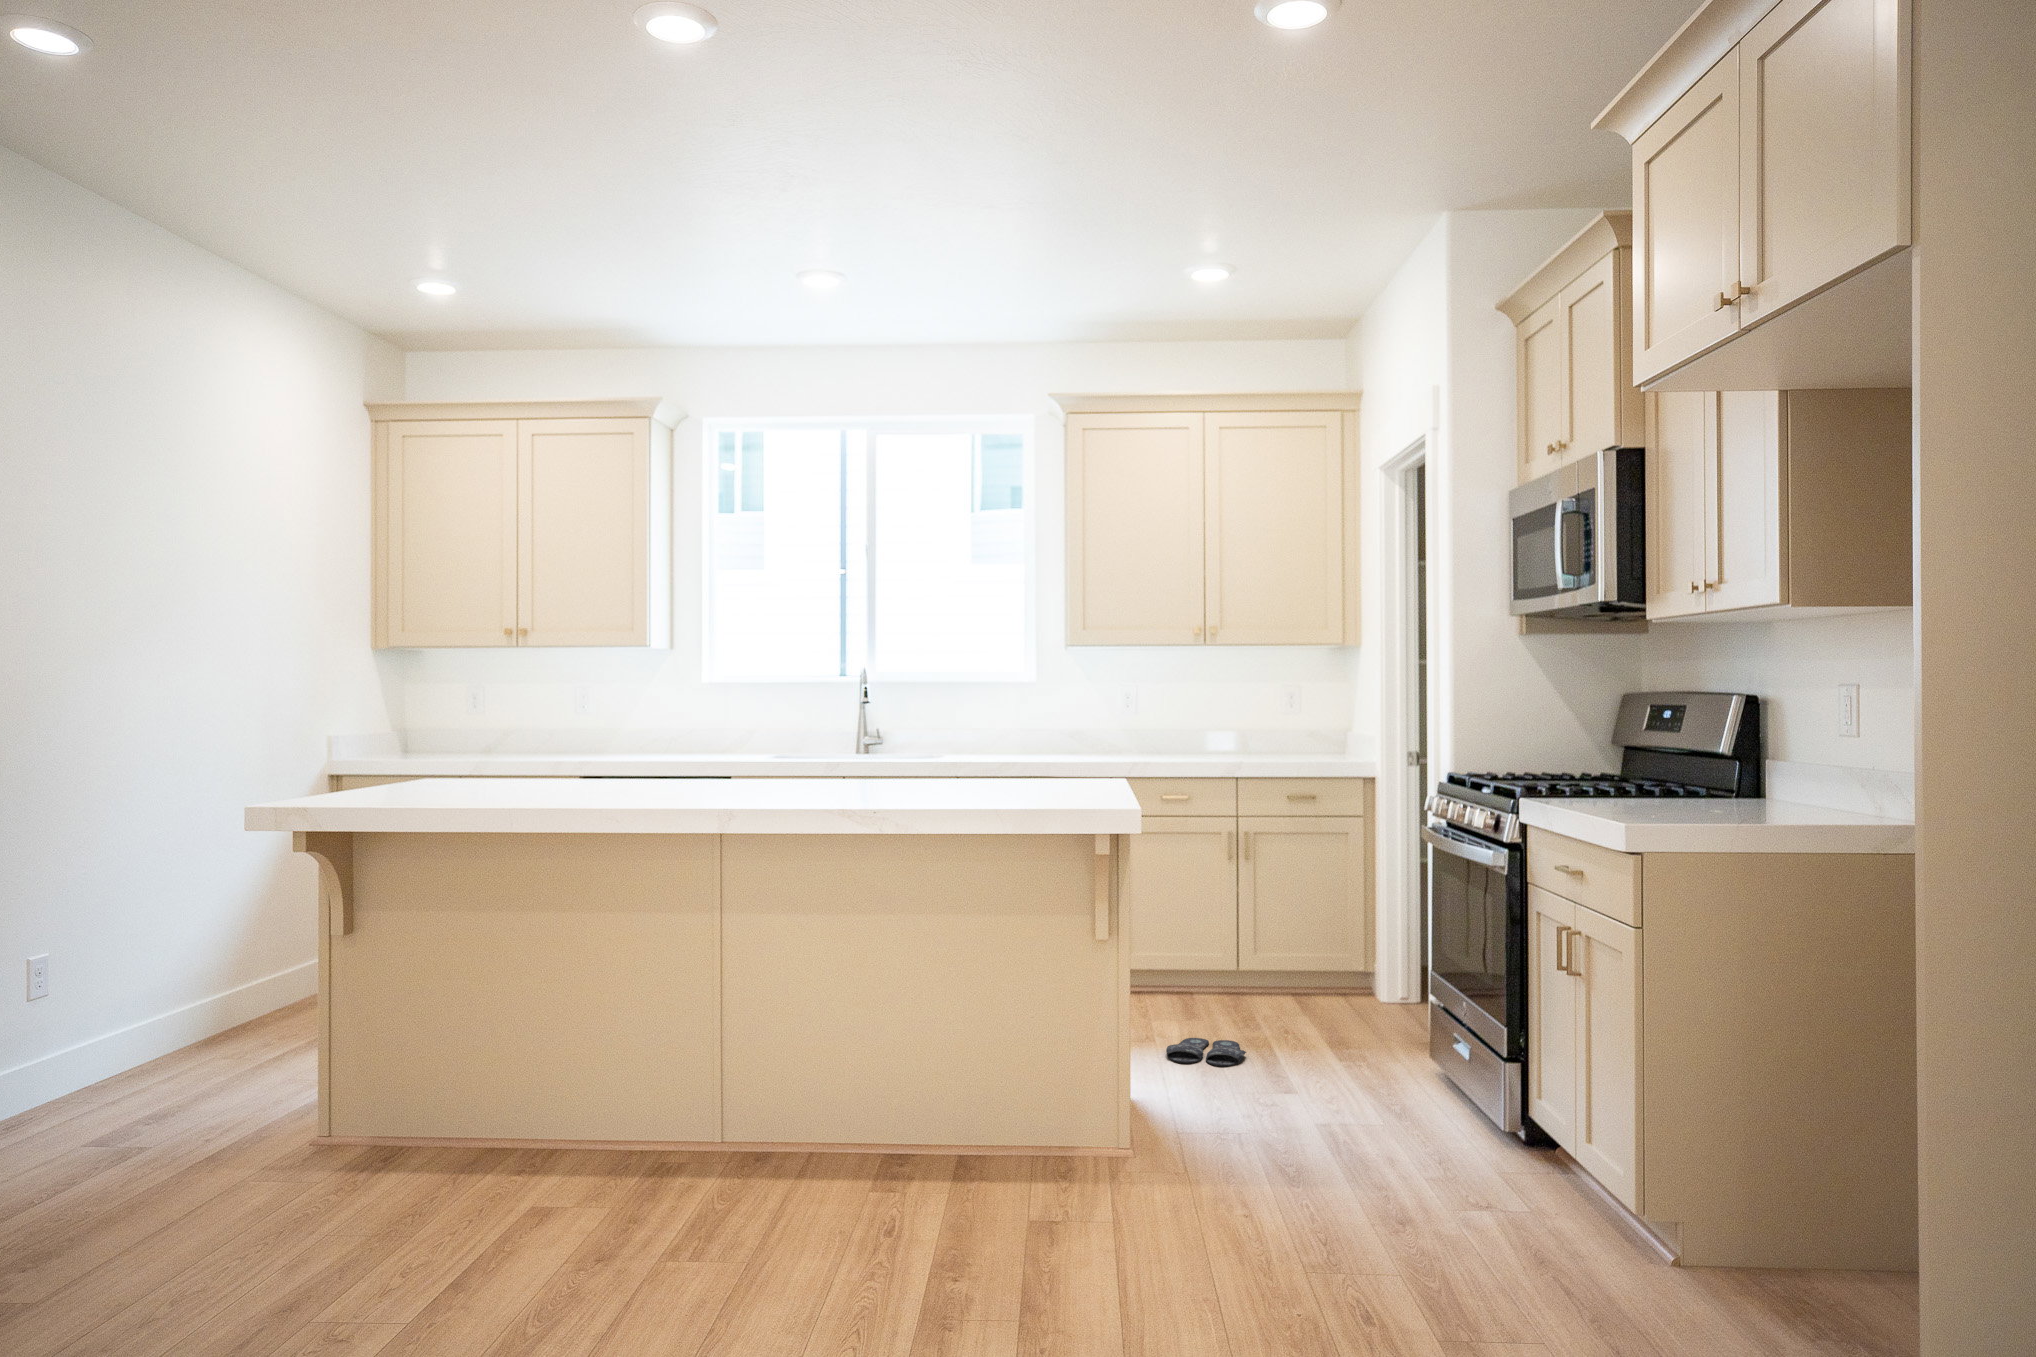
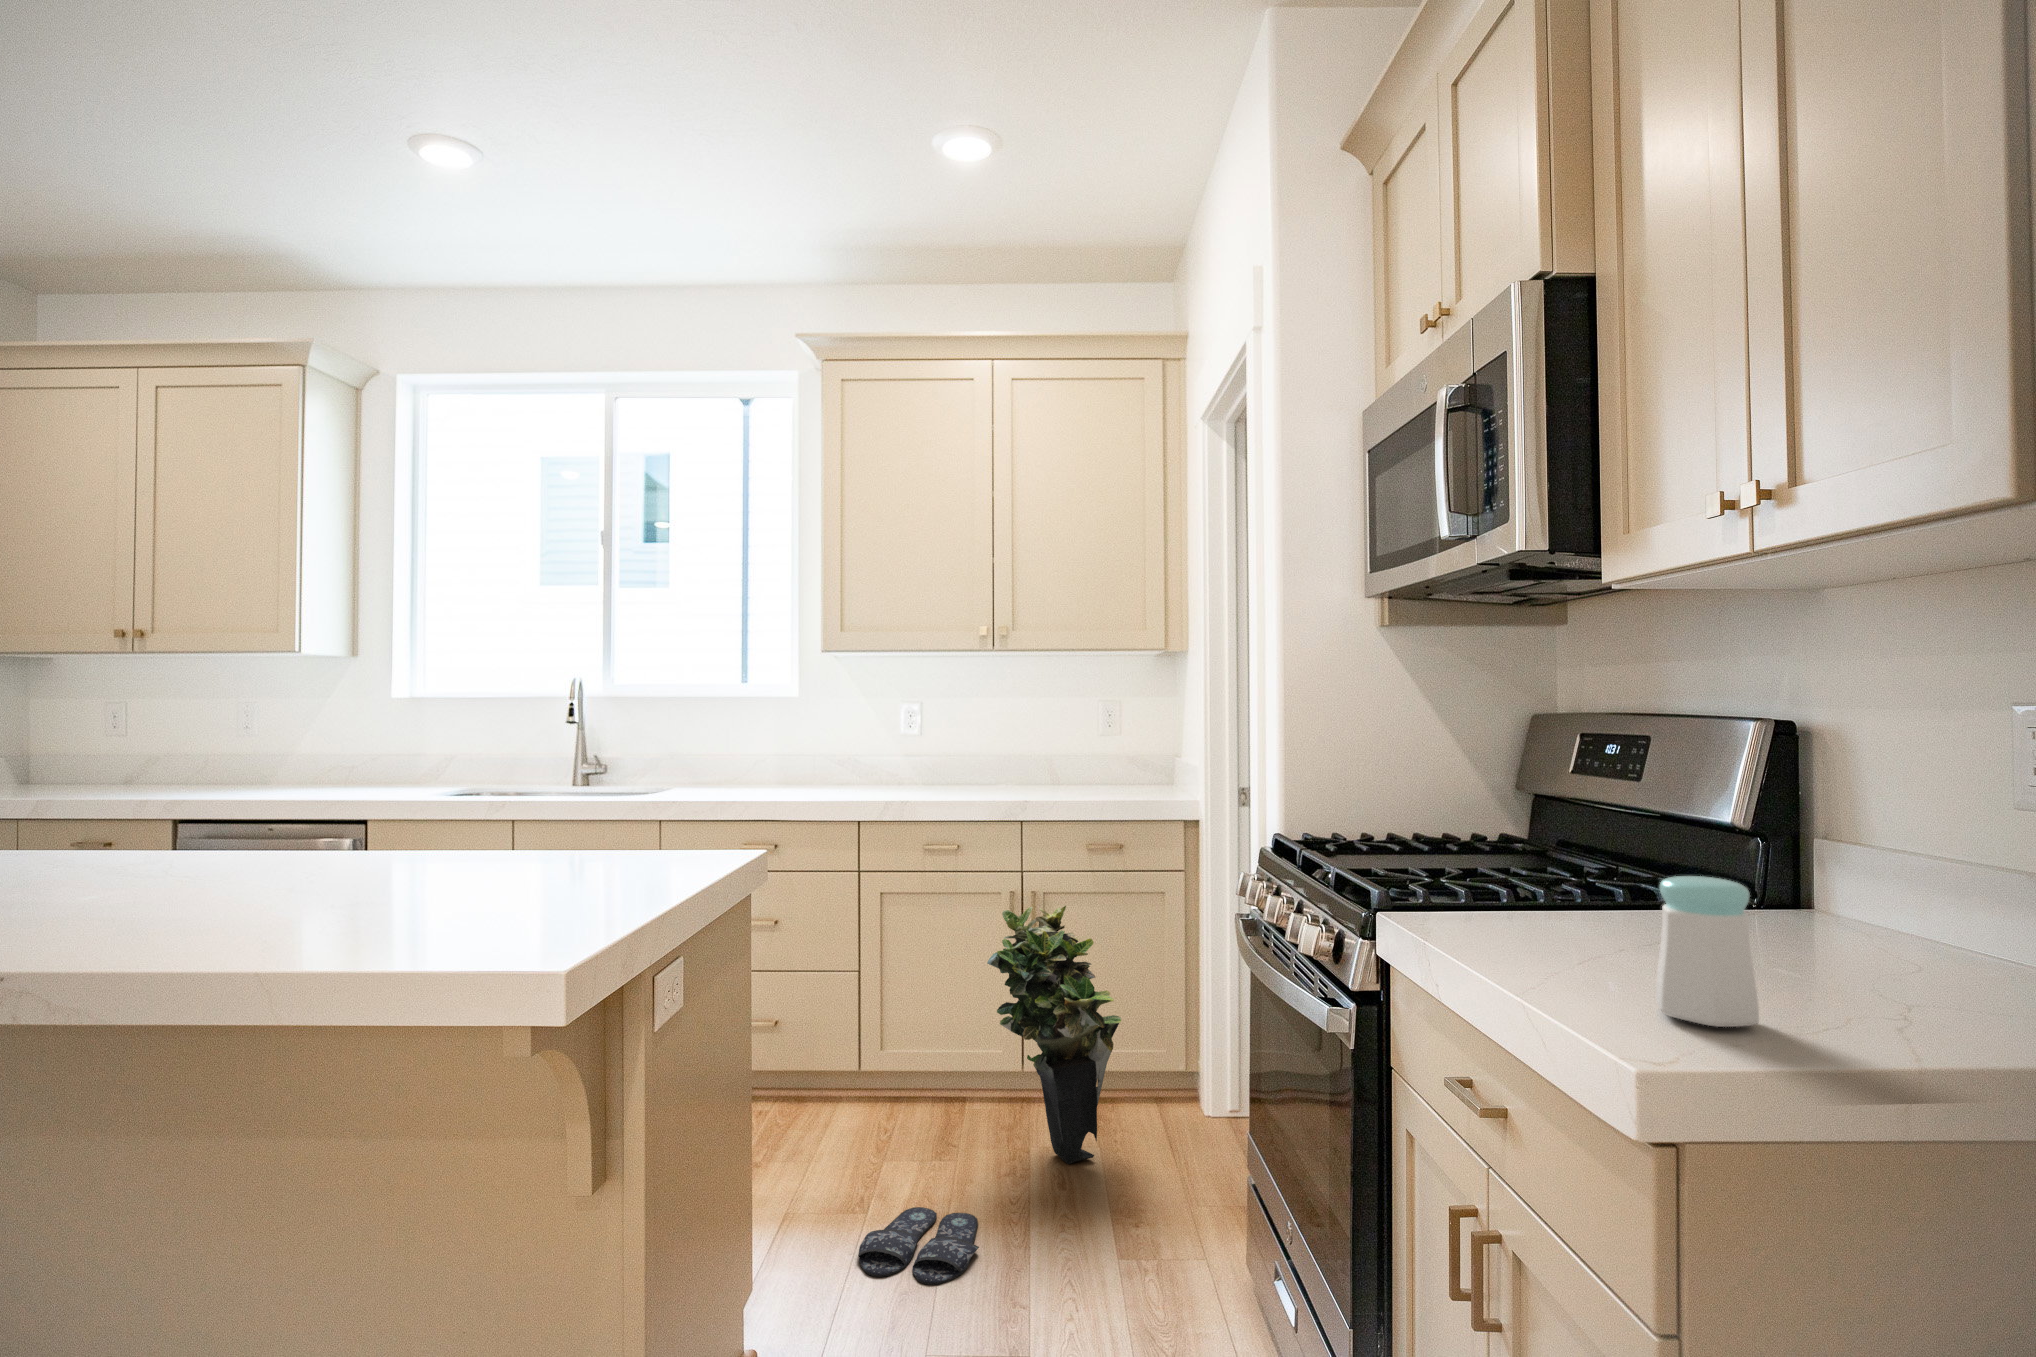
salt shaker: none [1638,760,1676,817] -> present [1656,876,1759,1027]
potted plant: none [1225,840,1326,1022] -> present [987,906,1121,1164]

